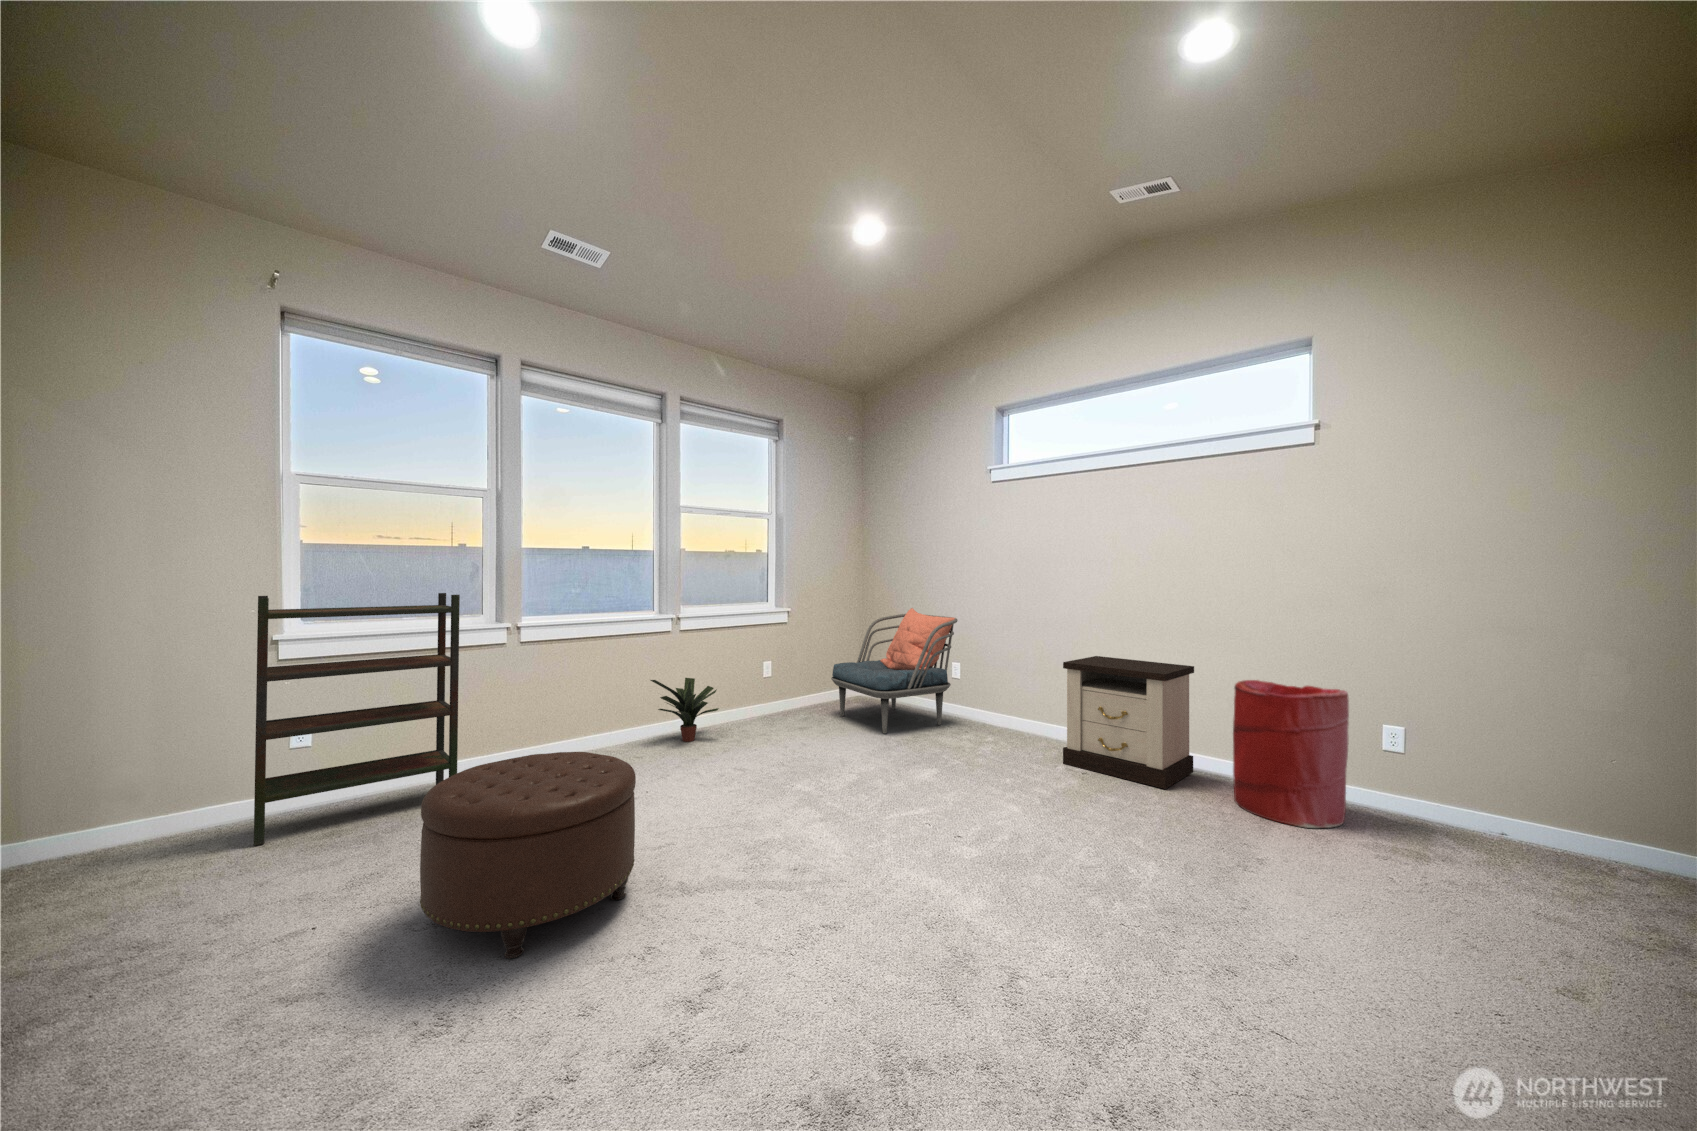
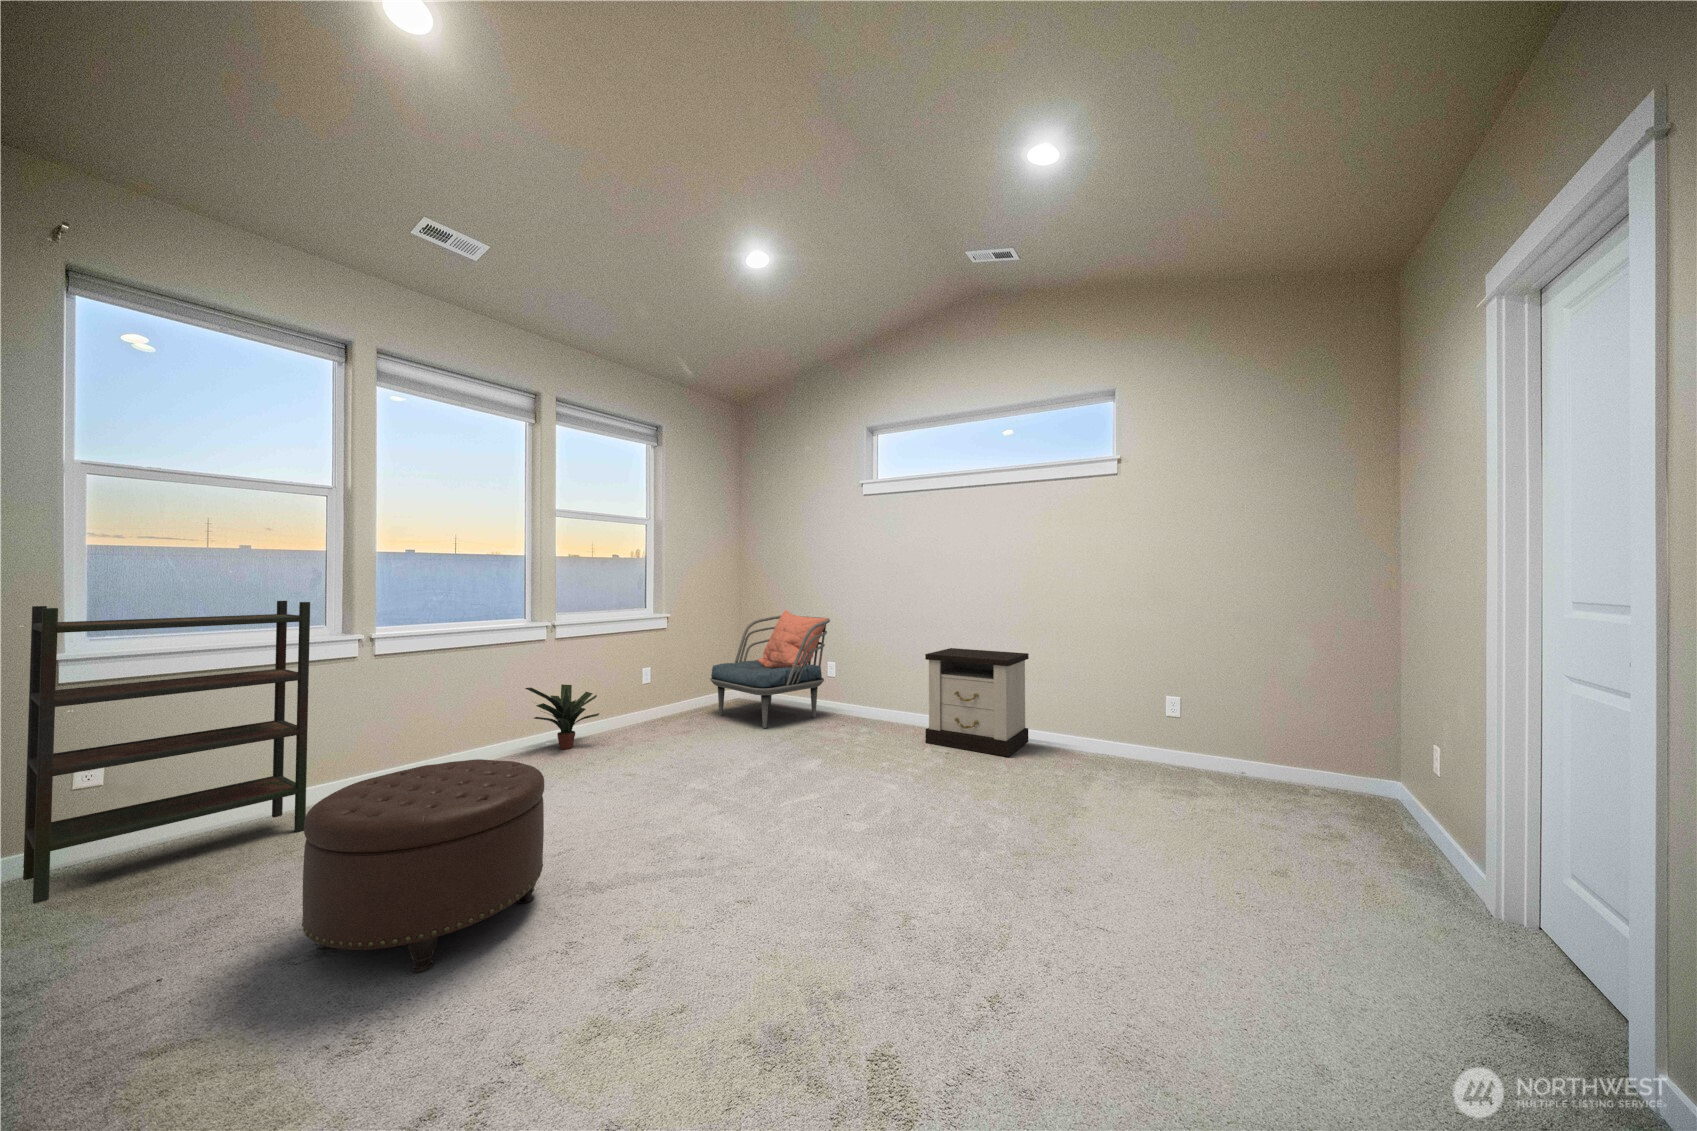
laundry hamper: present [1233,680,1349,828] -> none [1059,662,1140,777]

